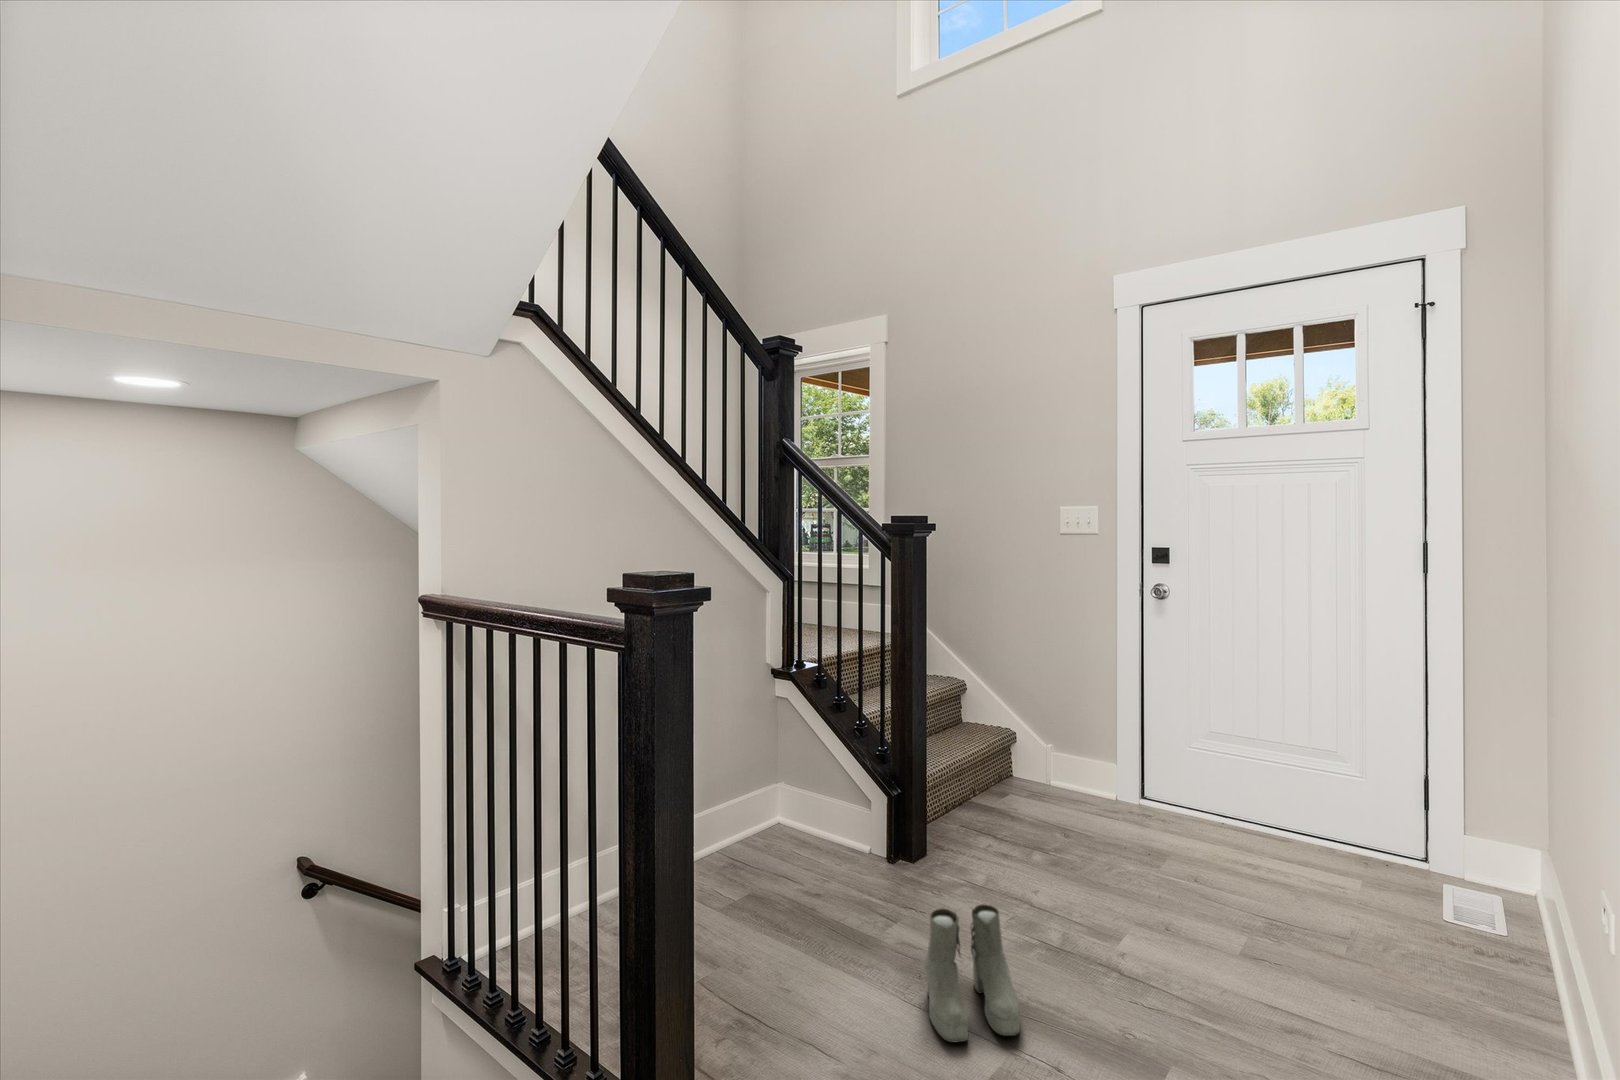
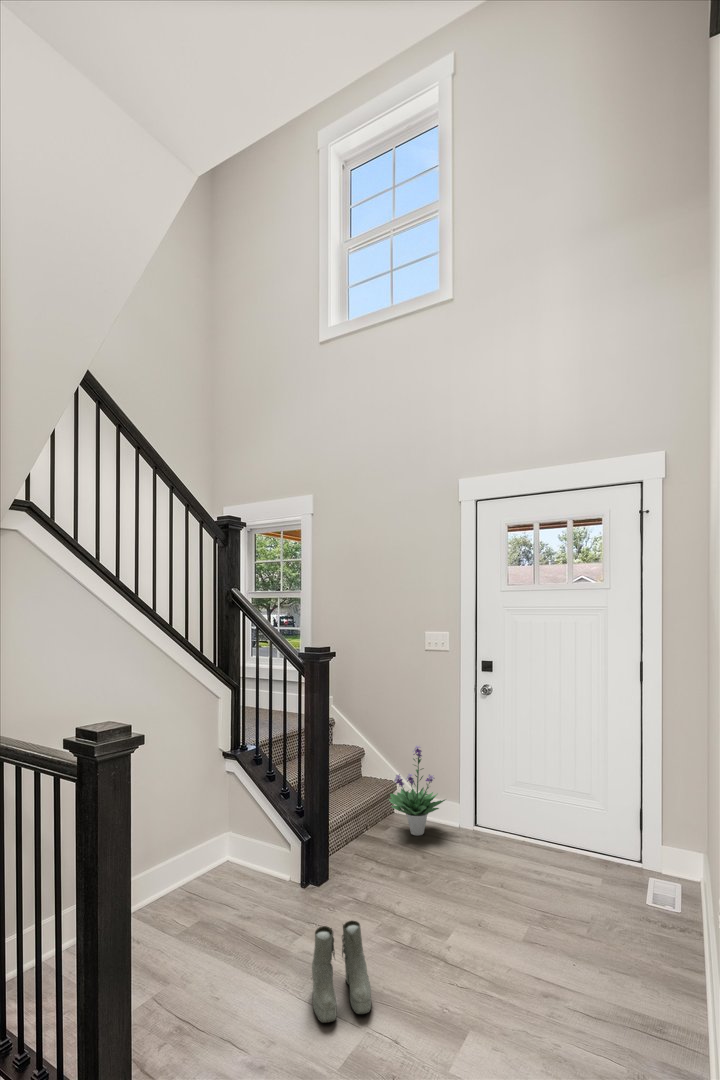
potted plant: none [1008,678,1097,805] -> present [389,745,445,835]

